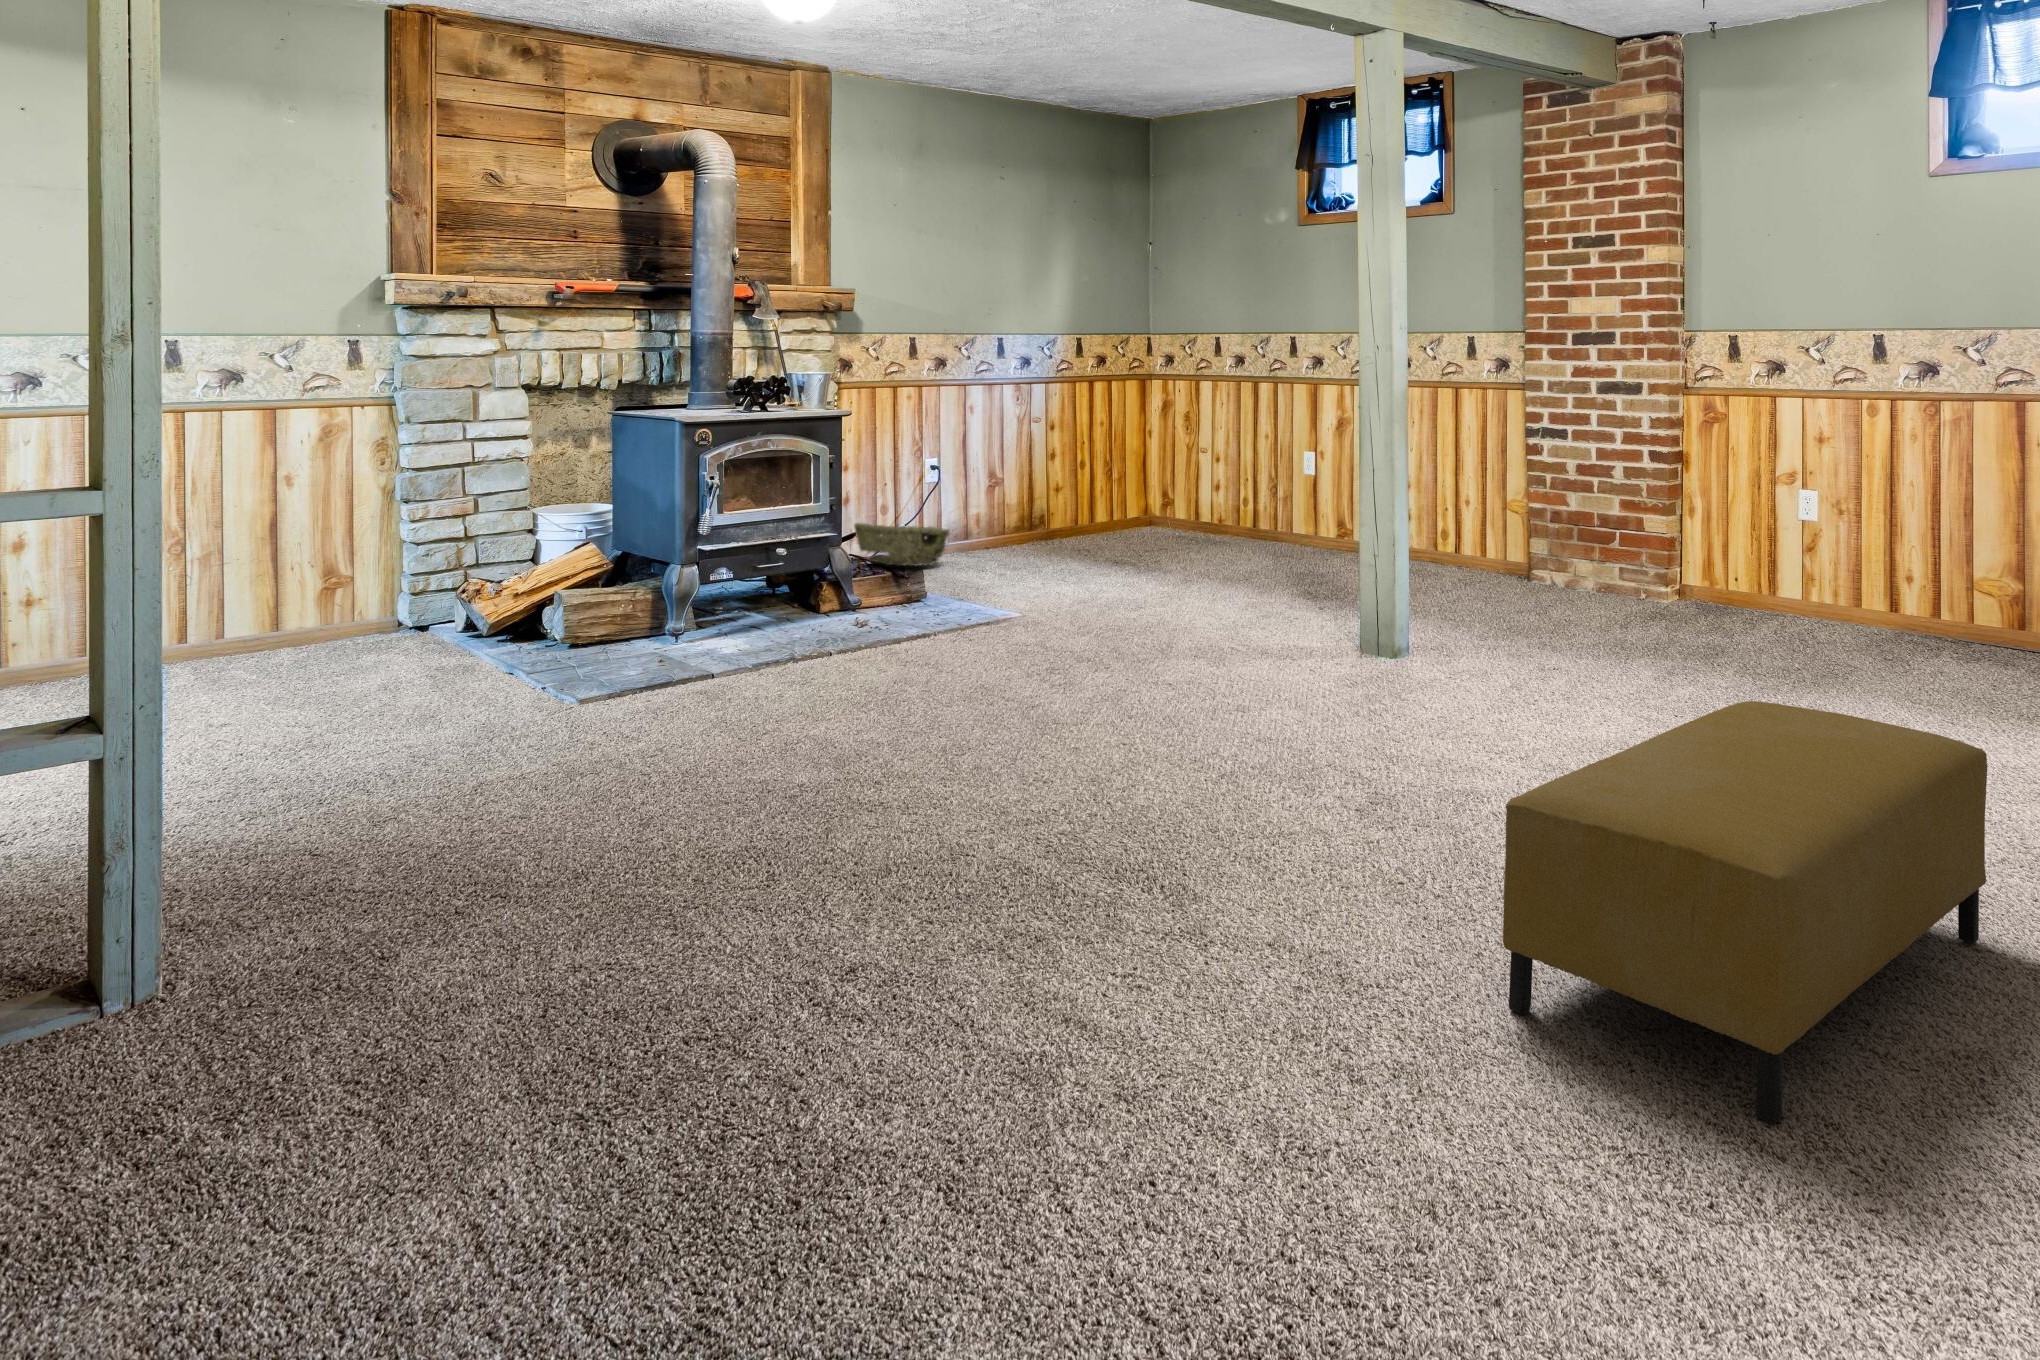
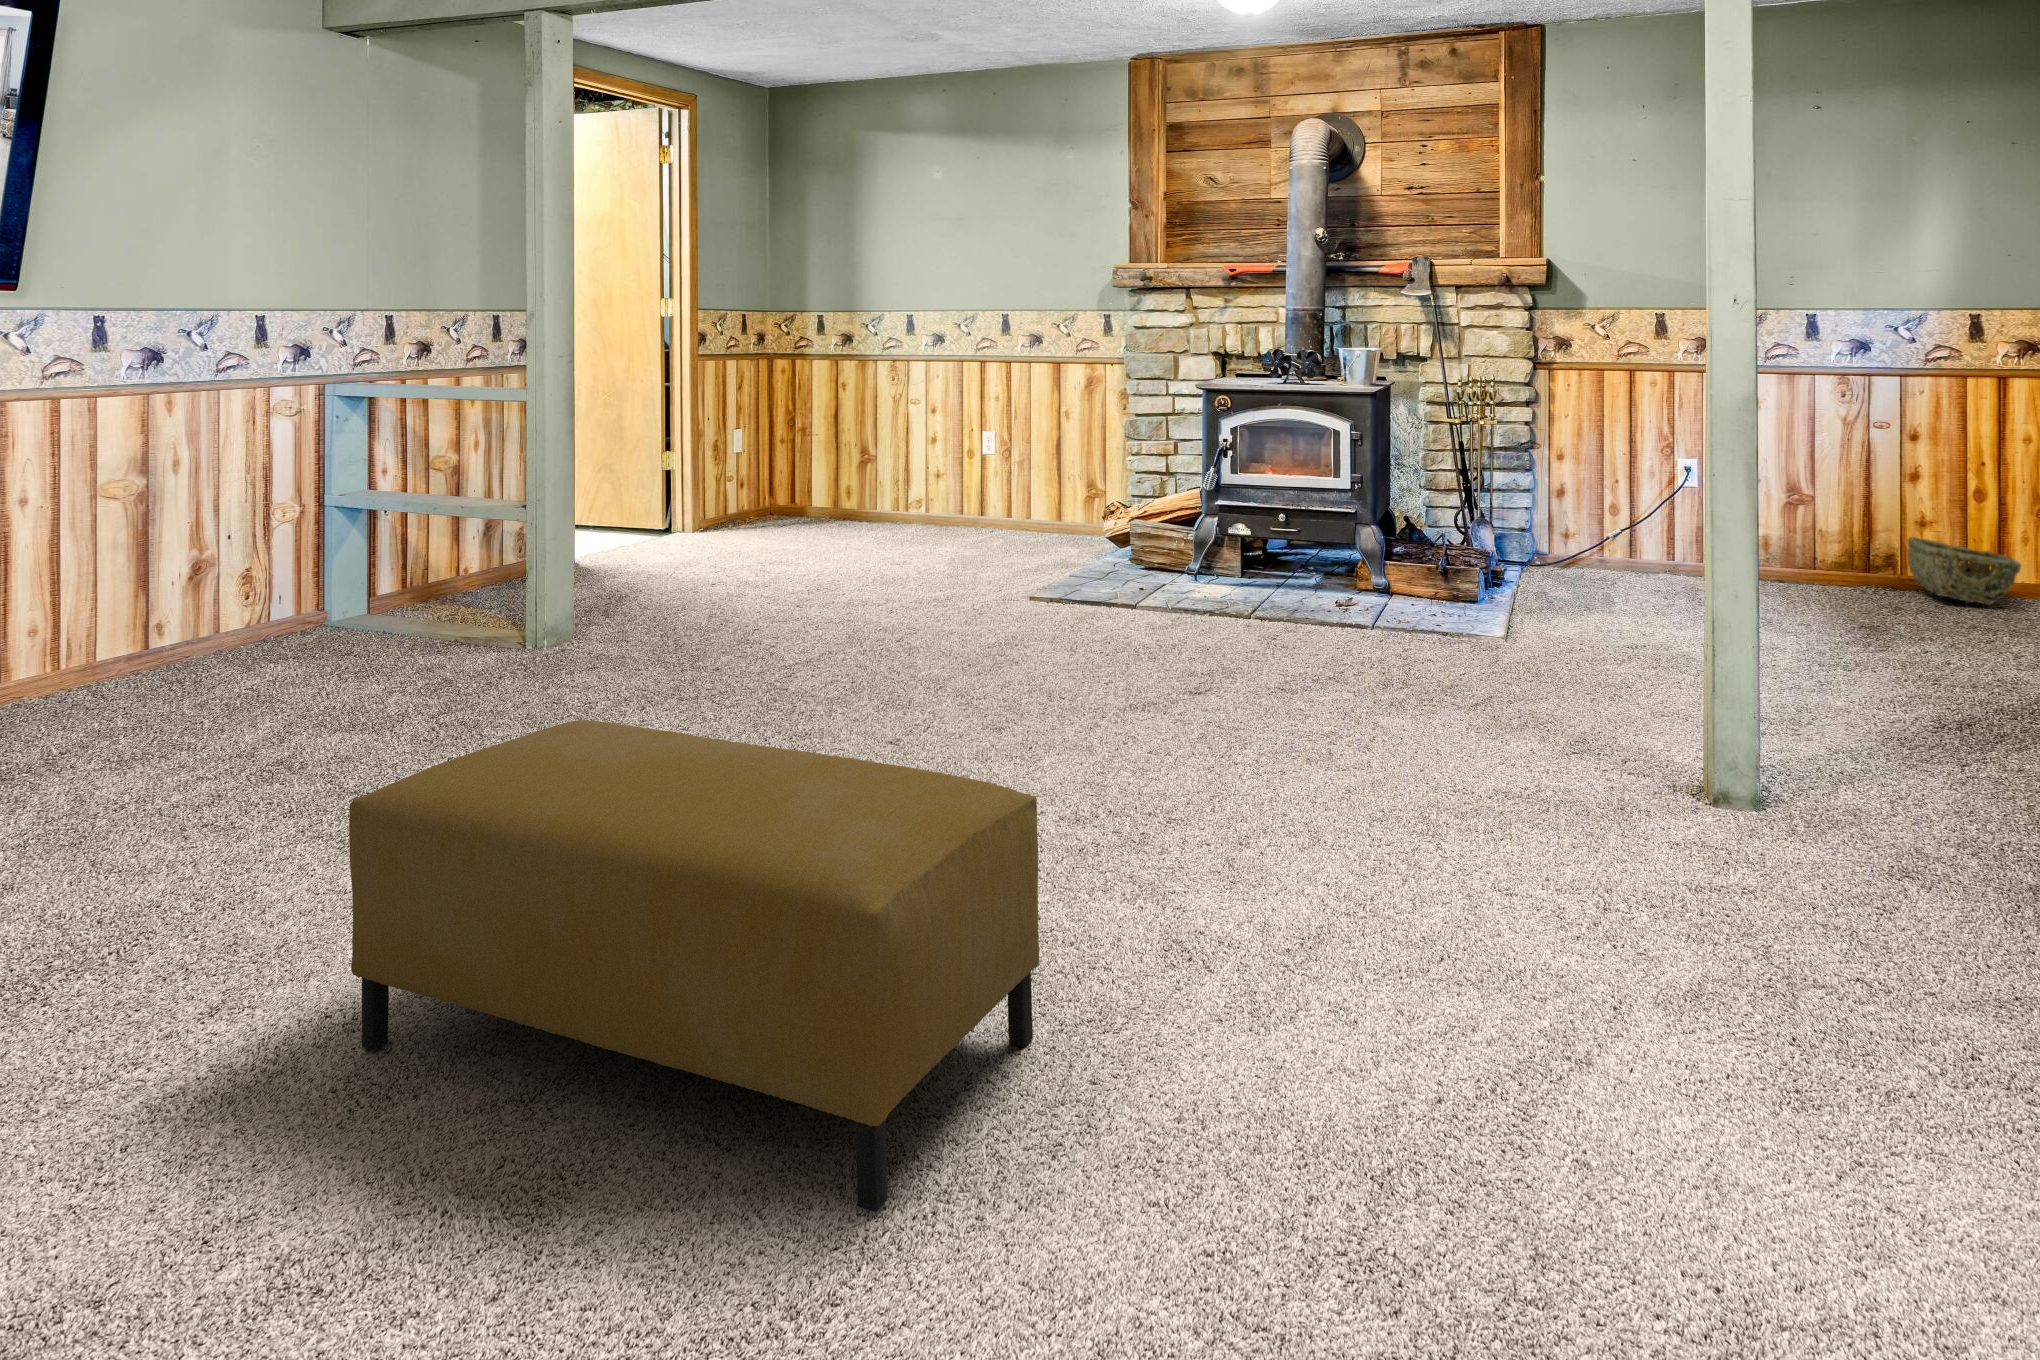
woven basket: present [854,523,949,566] -> present [1907,537,2021,605]

